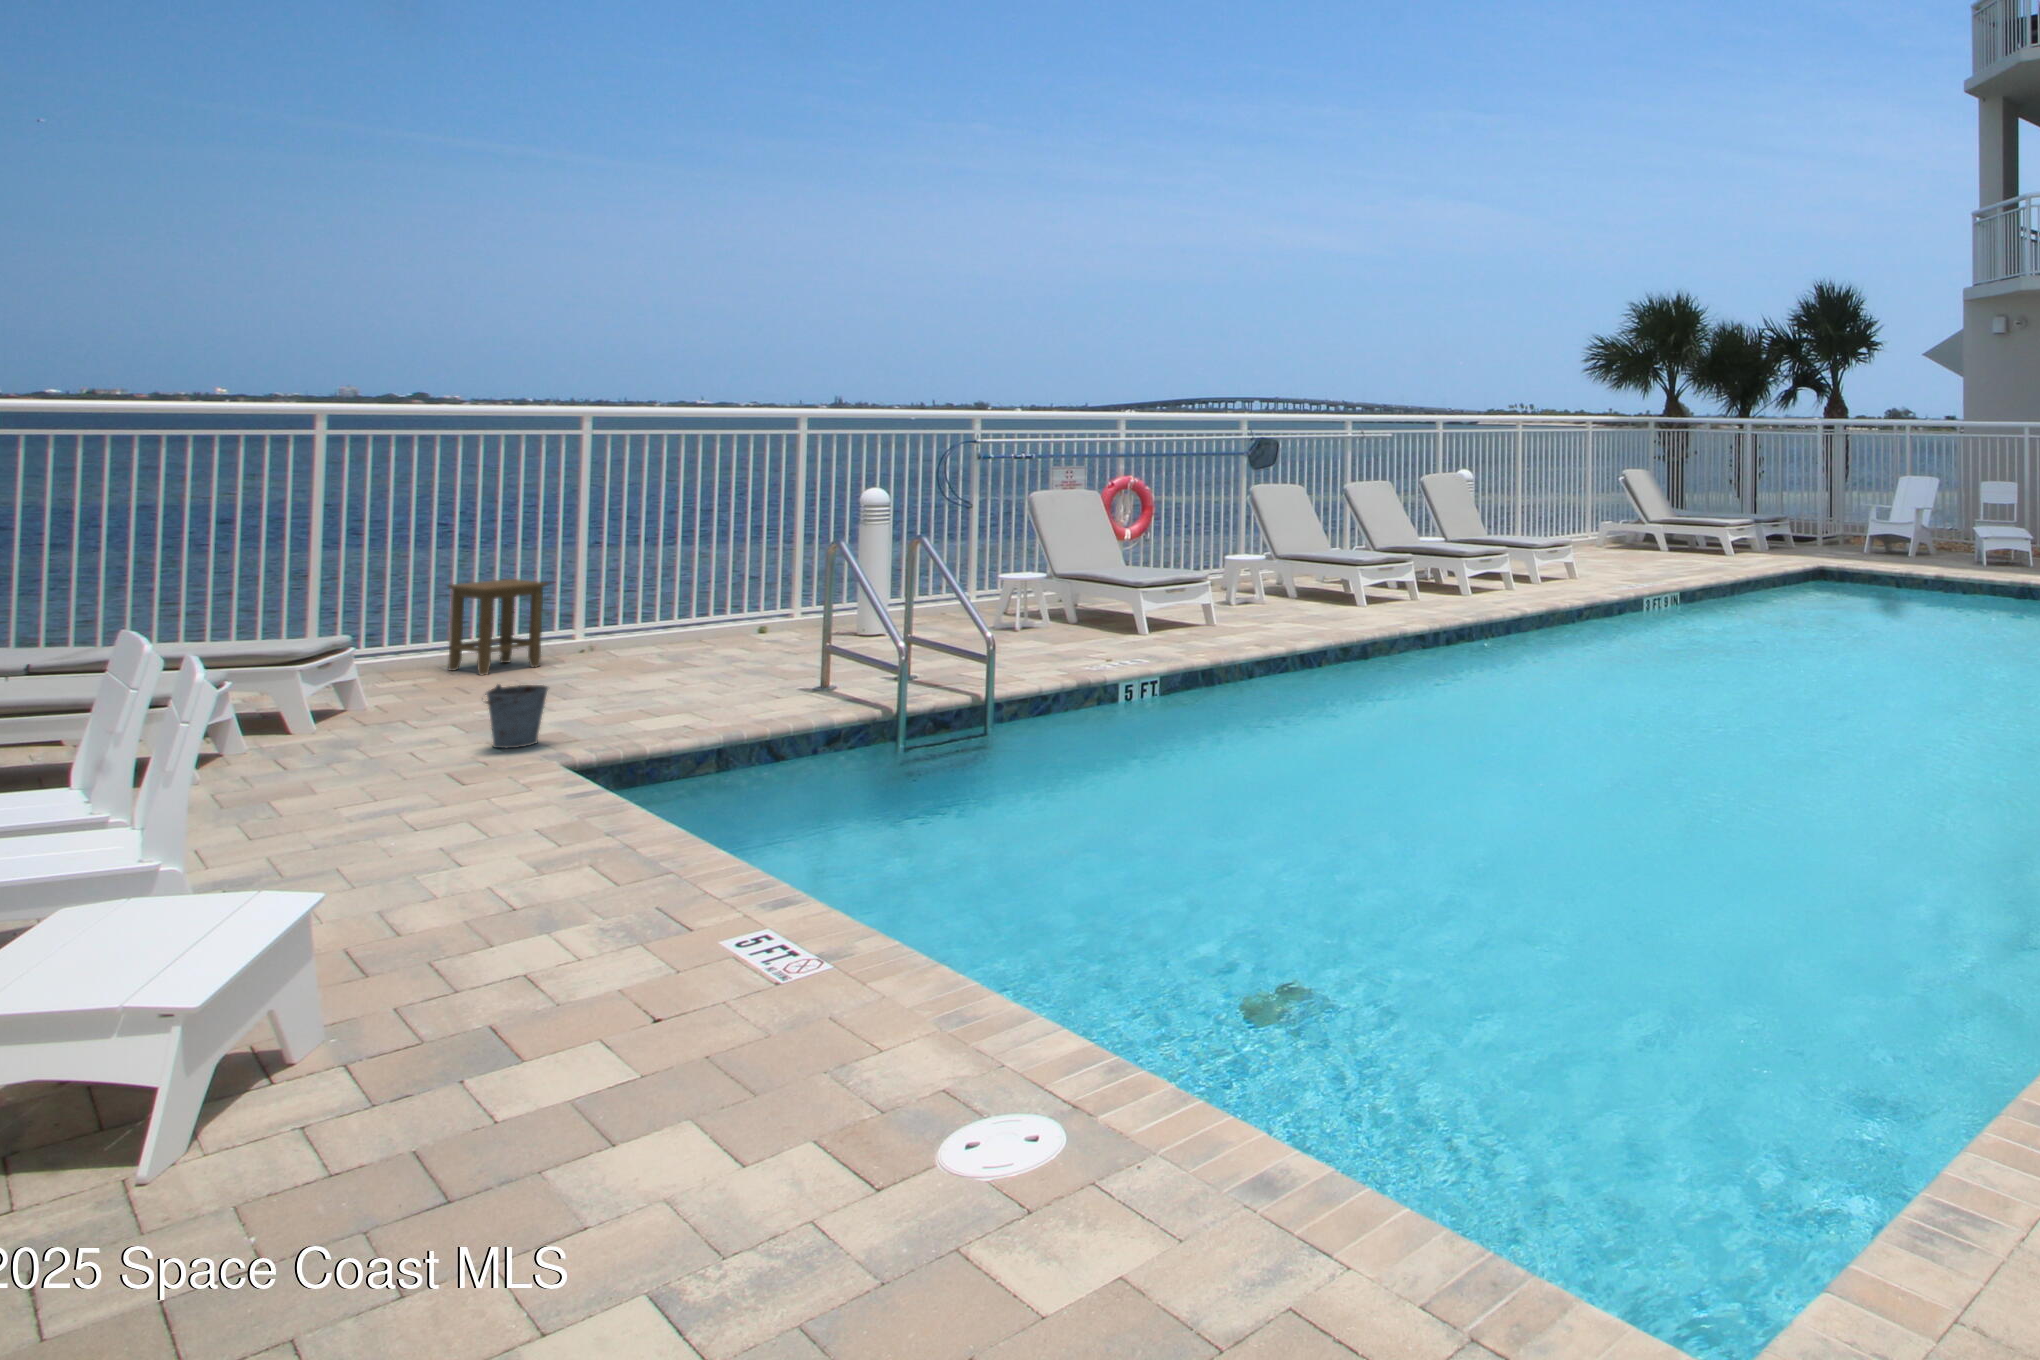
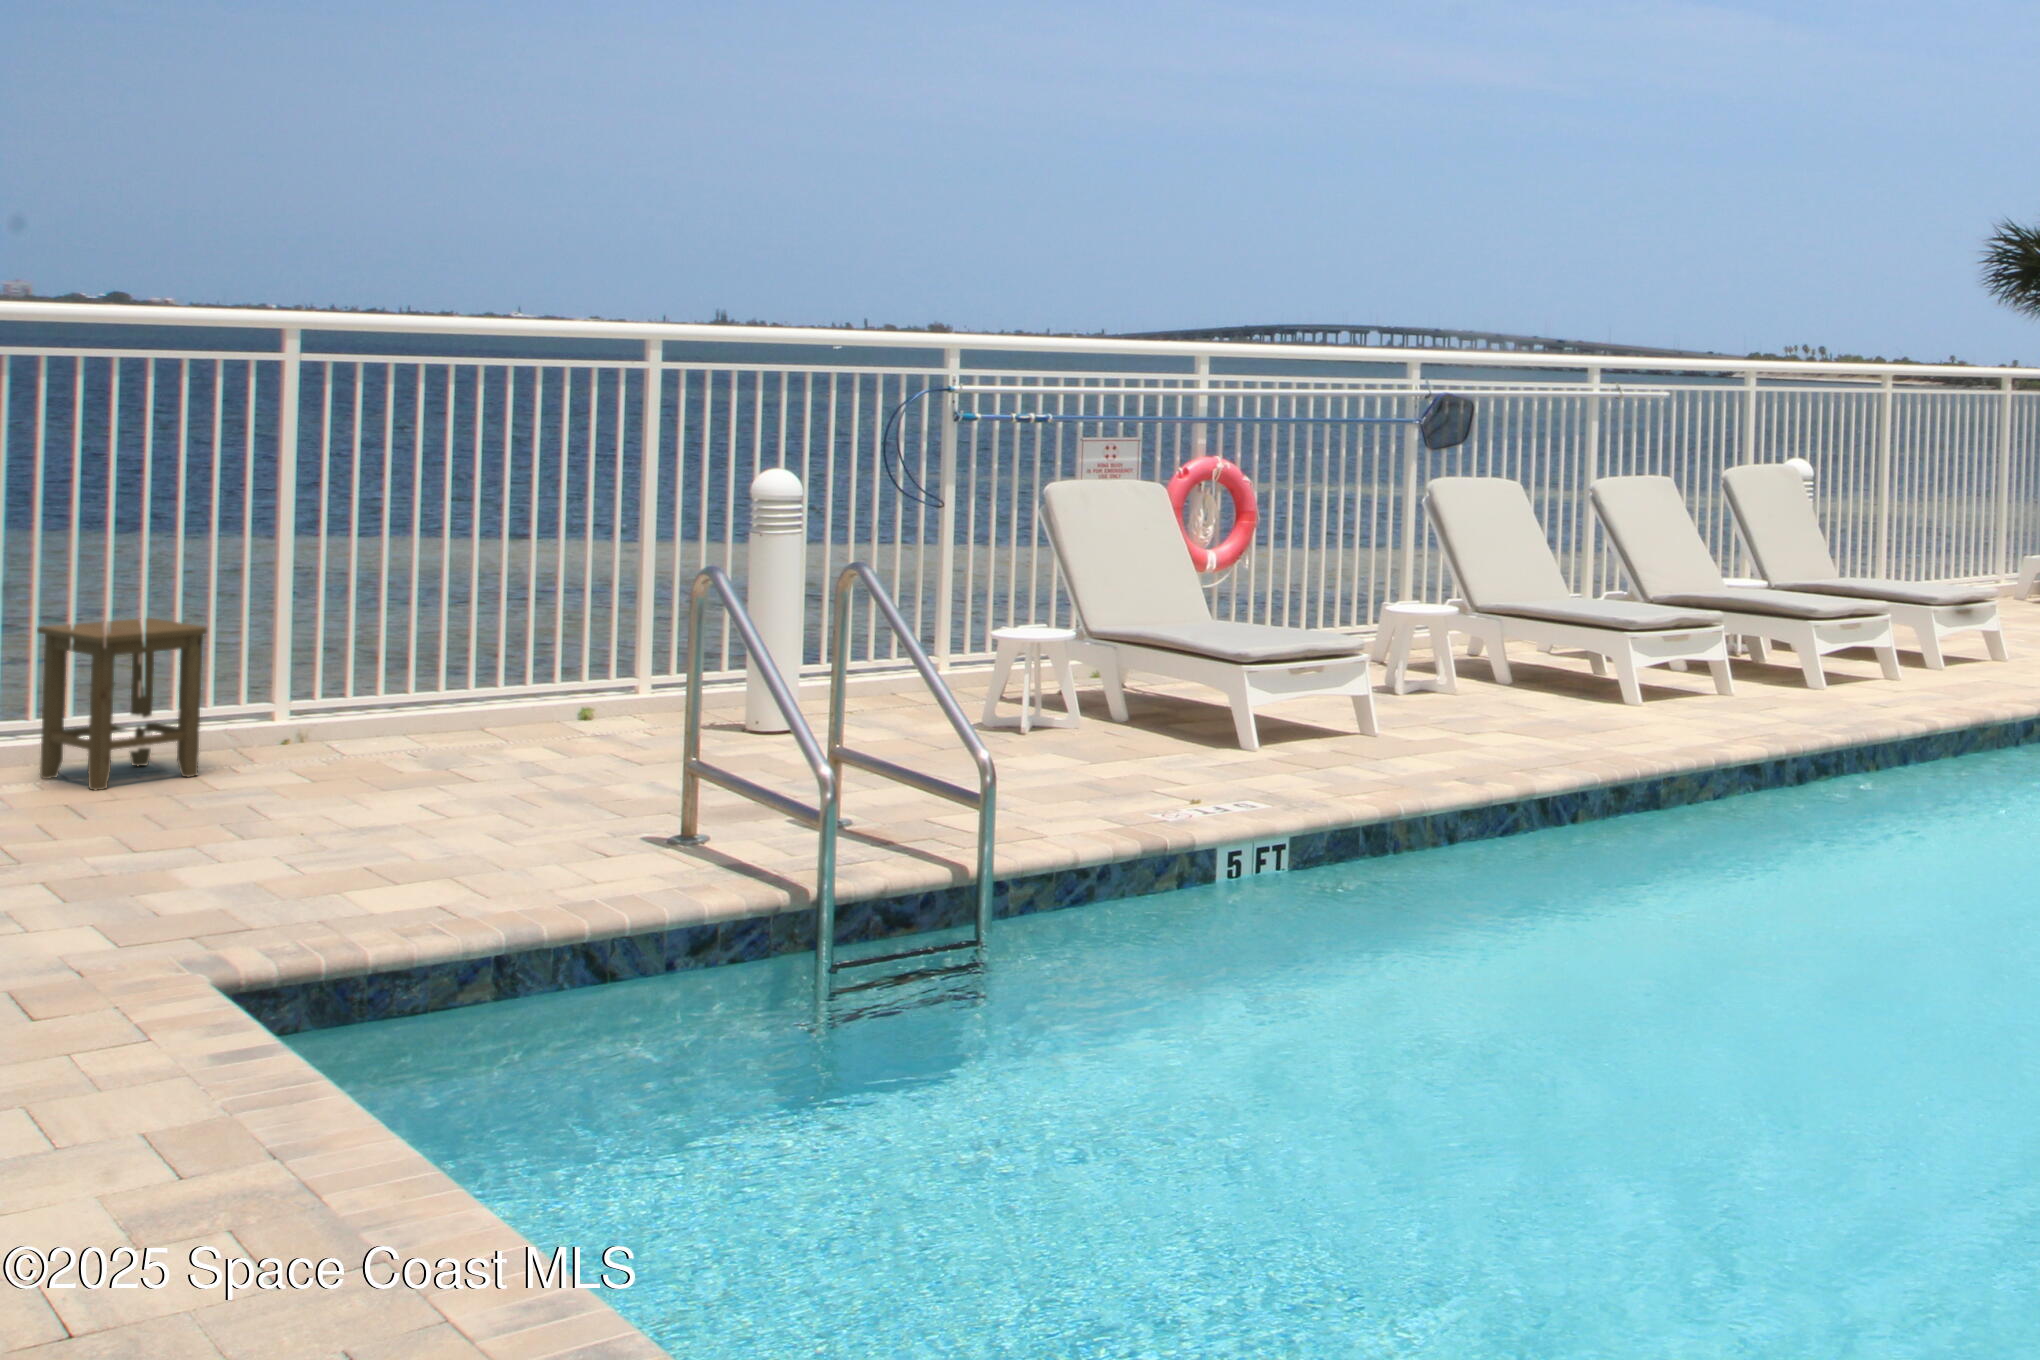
bucket: present [485,685,548,748] -> none [63,829,188,951]

